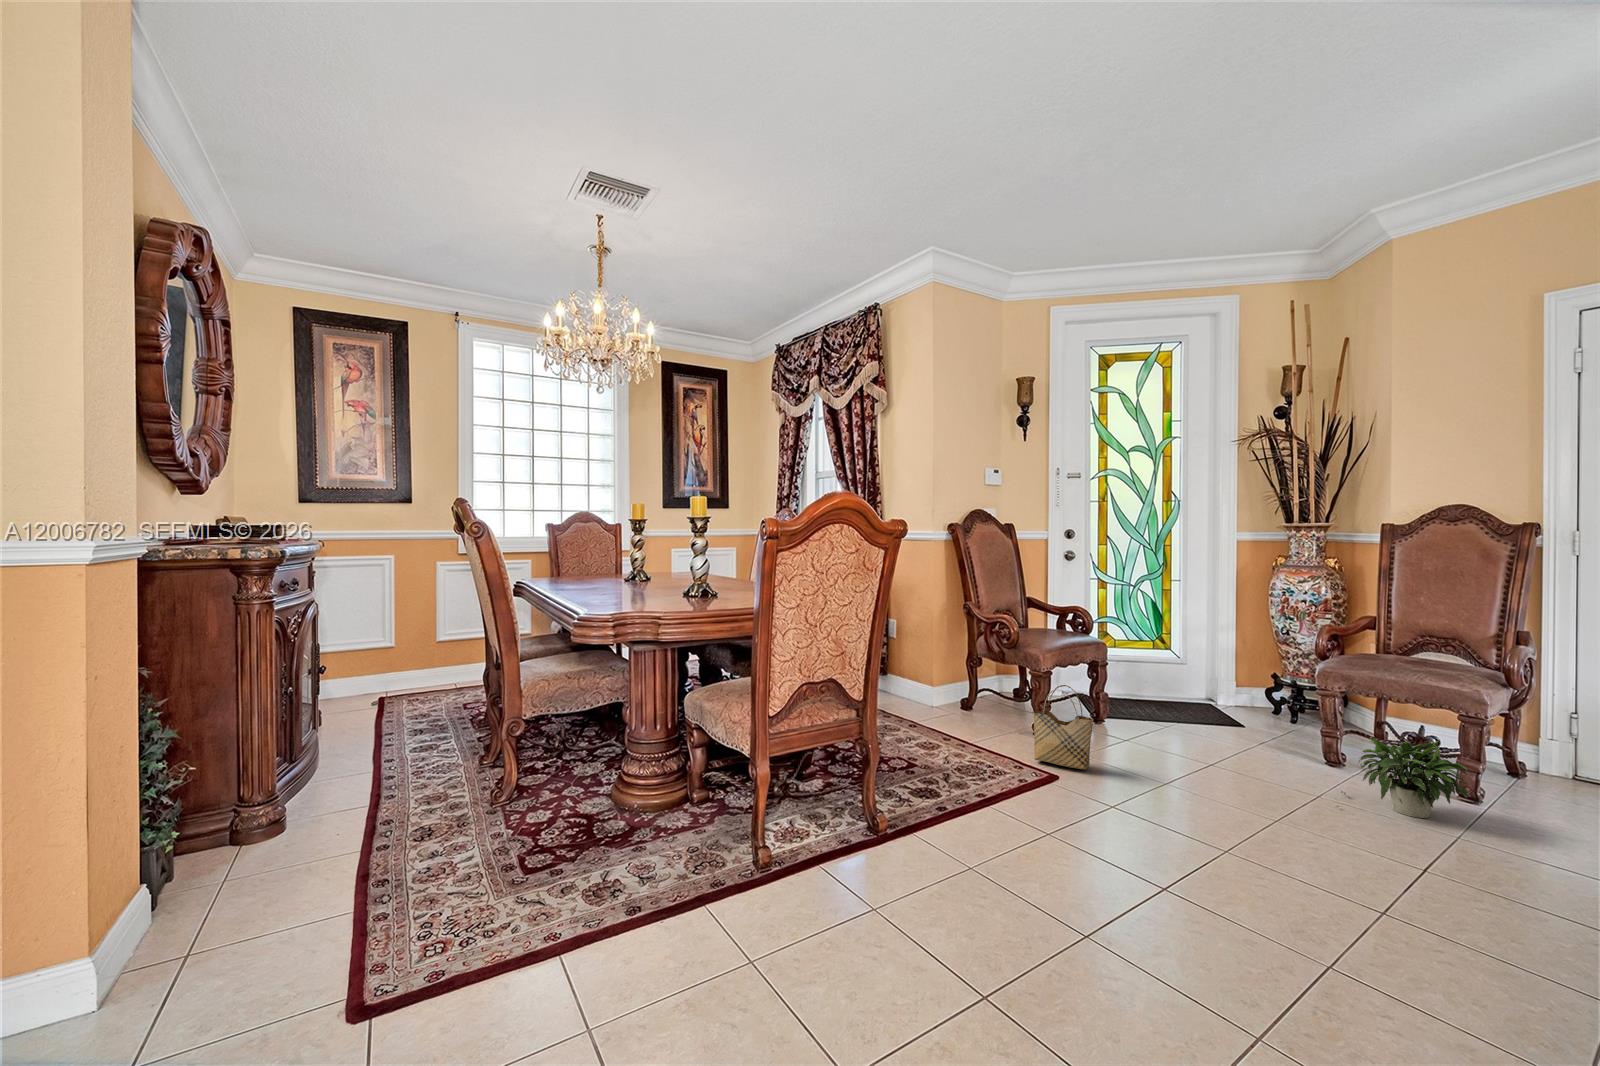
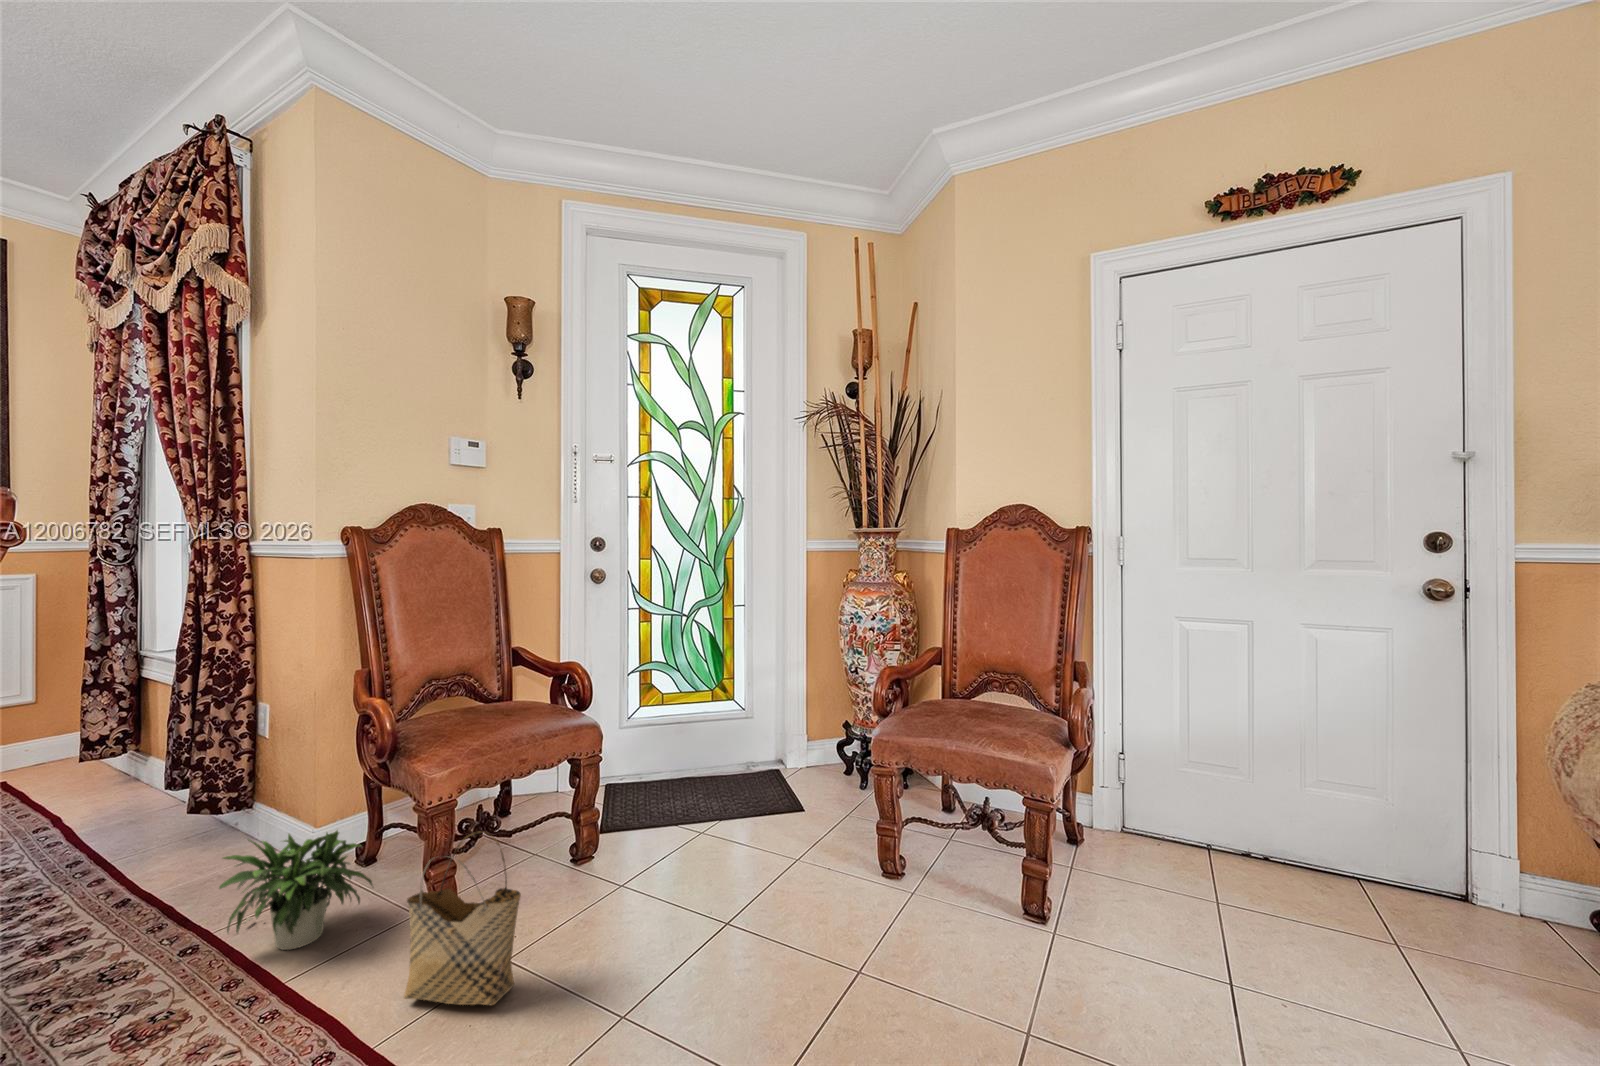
potted plant: present [1336,737,1468,818] -> present [174,830,373,959]

